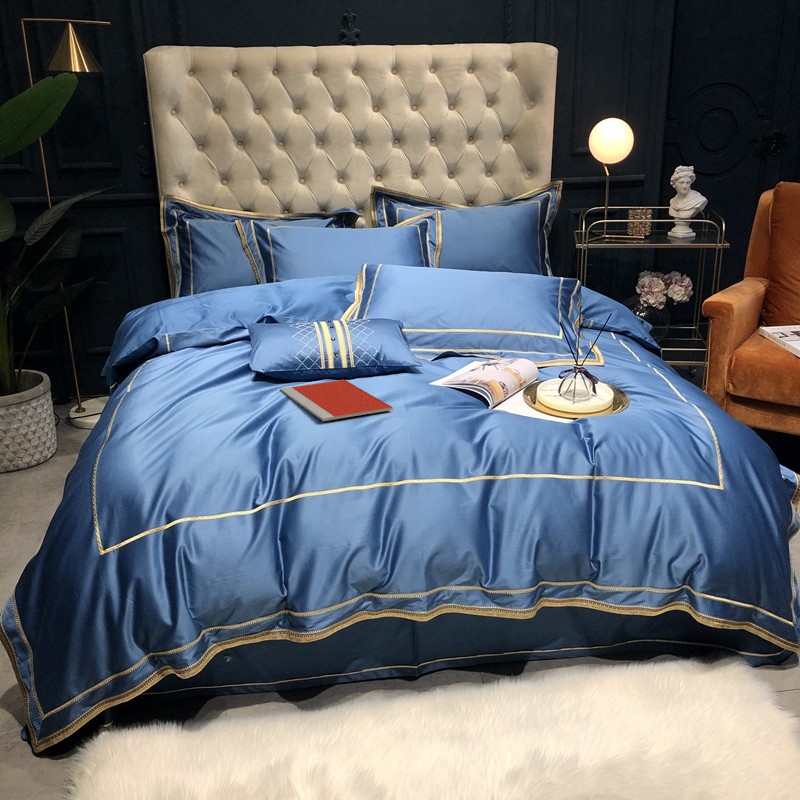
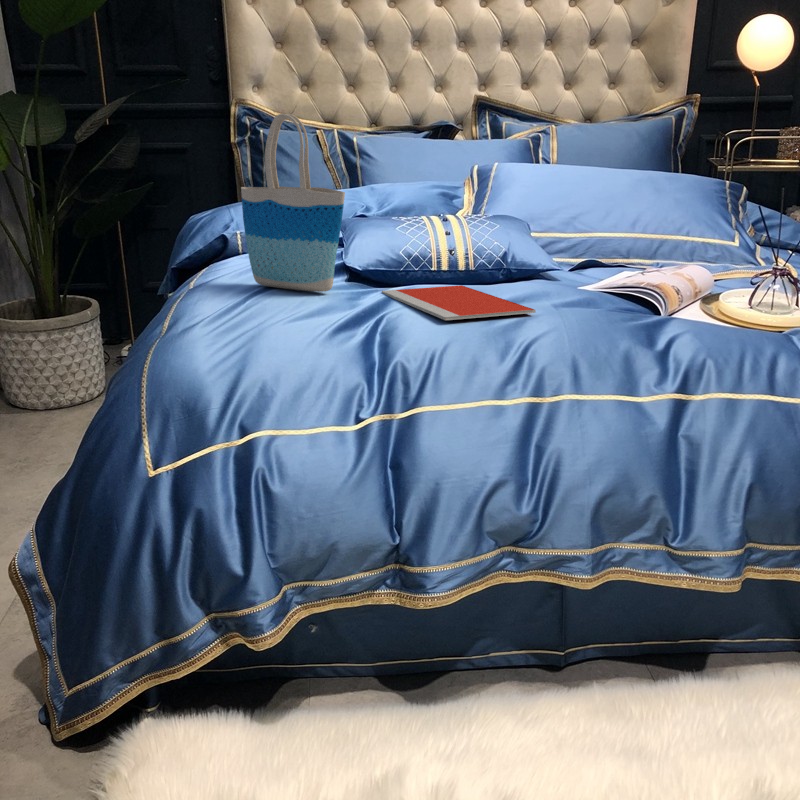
tote bag: none [166,257,247,392] -> present [241,114,345,292]

